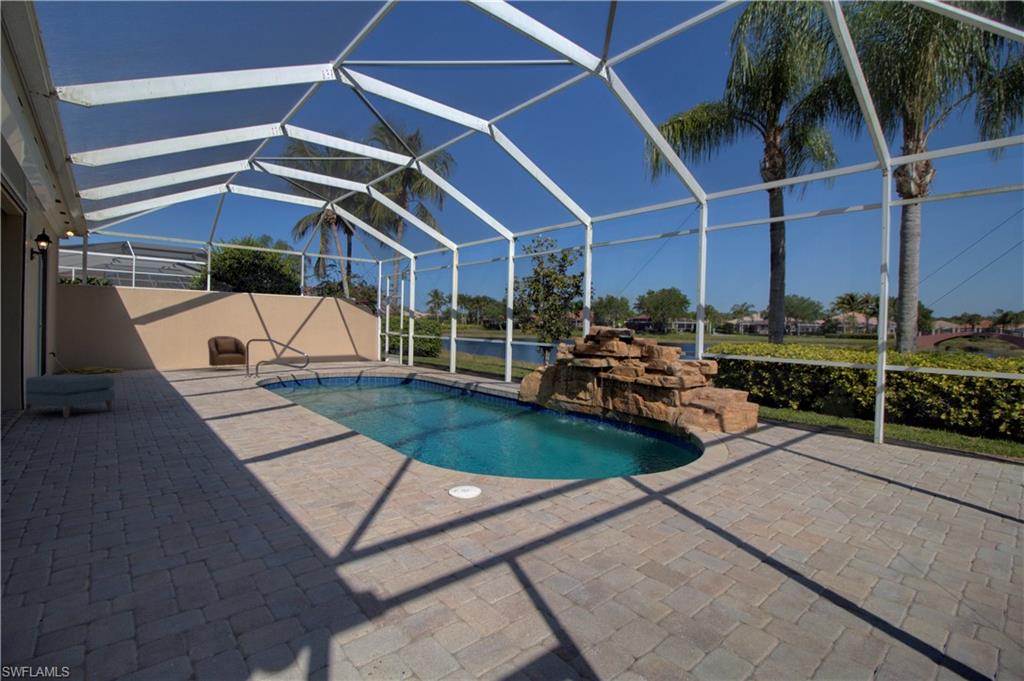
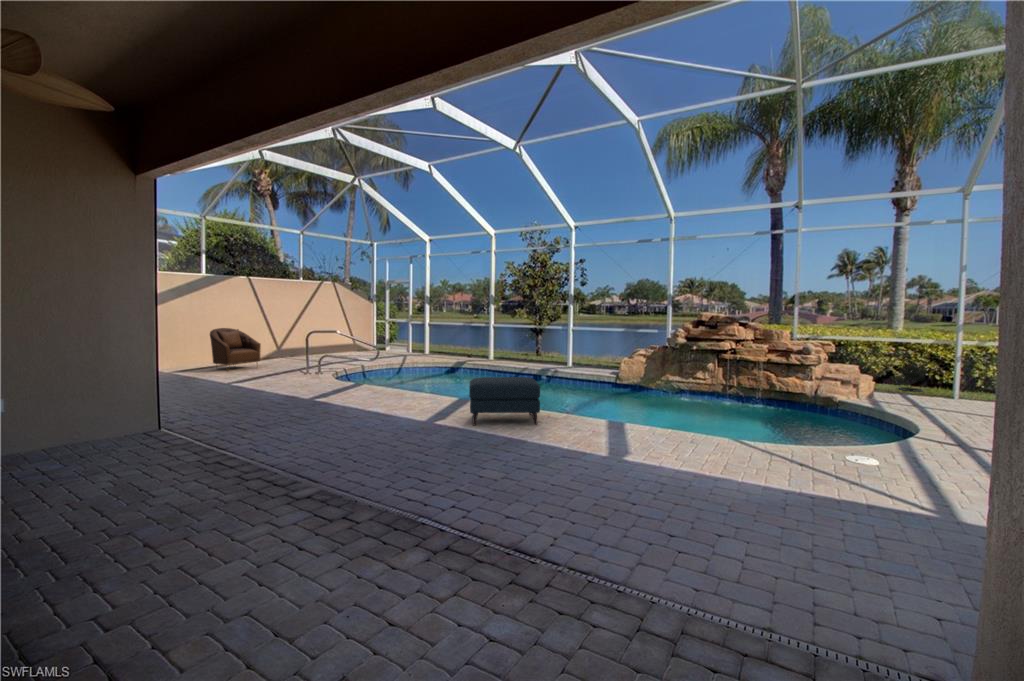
ottoman: present [23,374,115,418] -> present [469,377,540,426]

